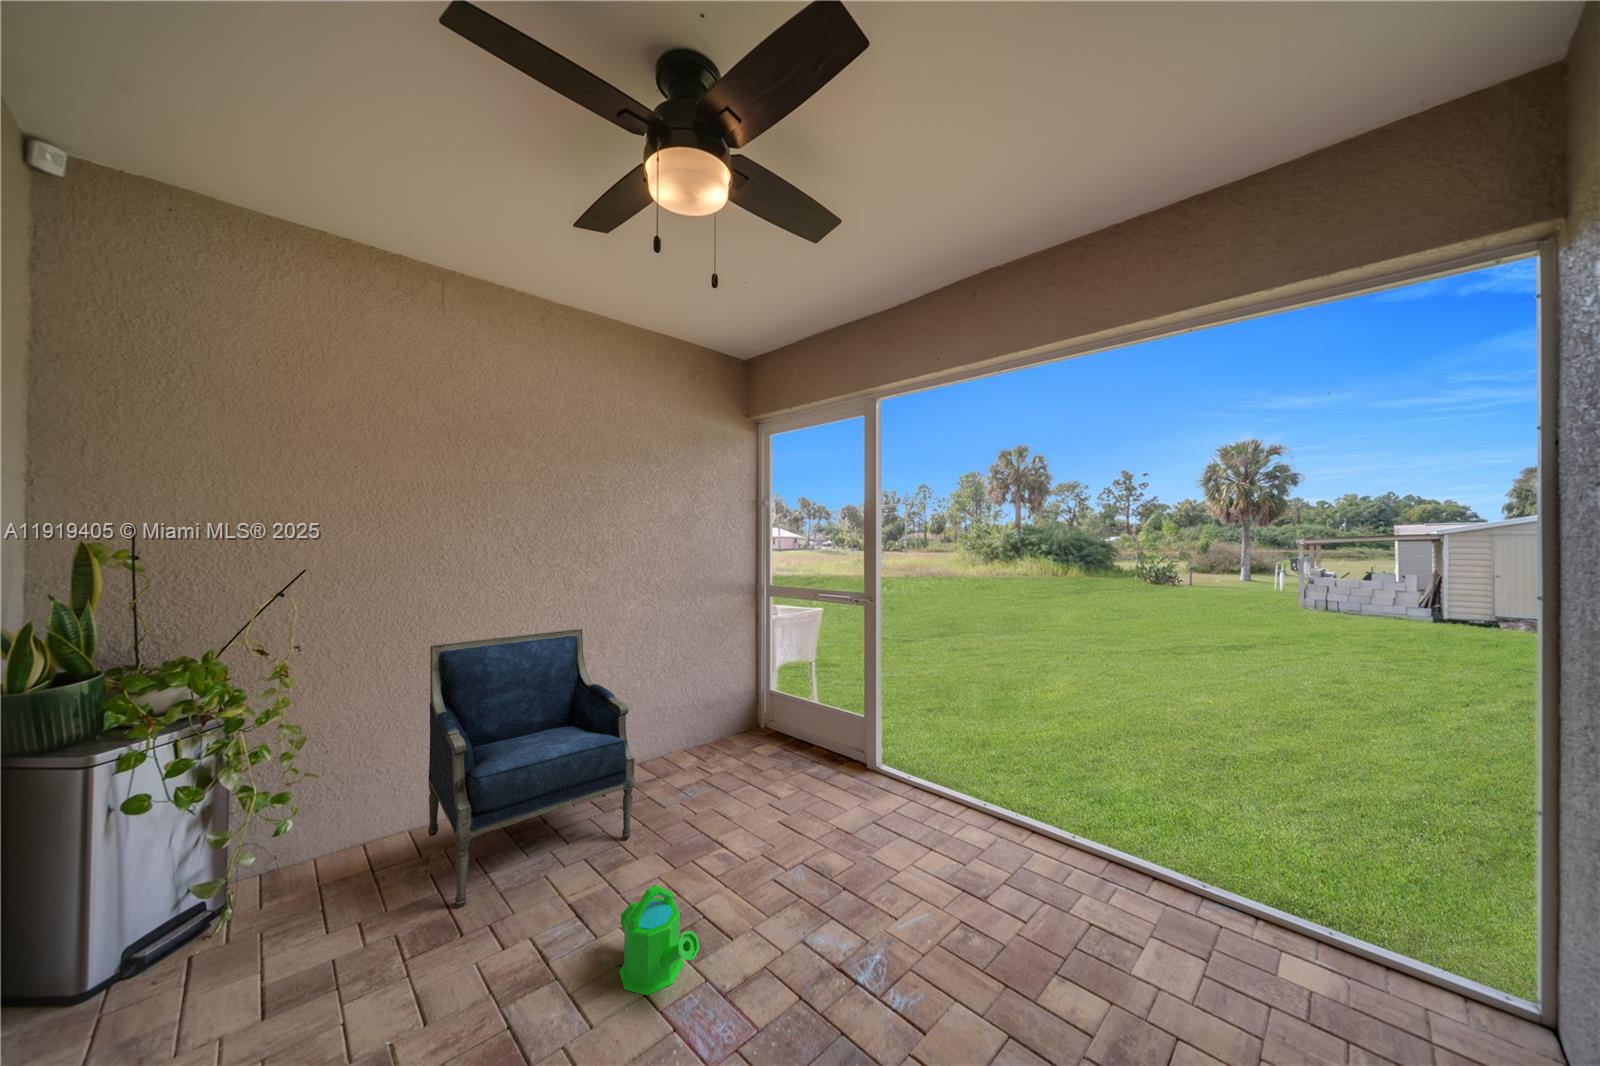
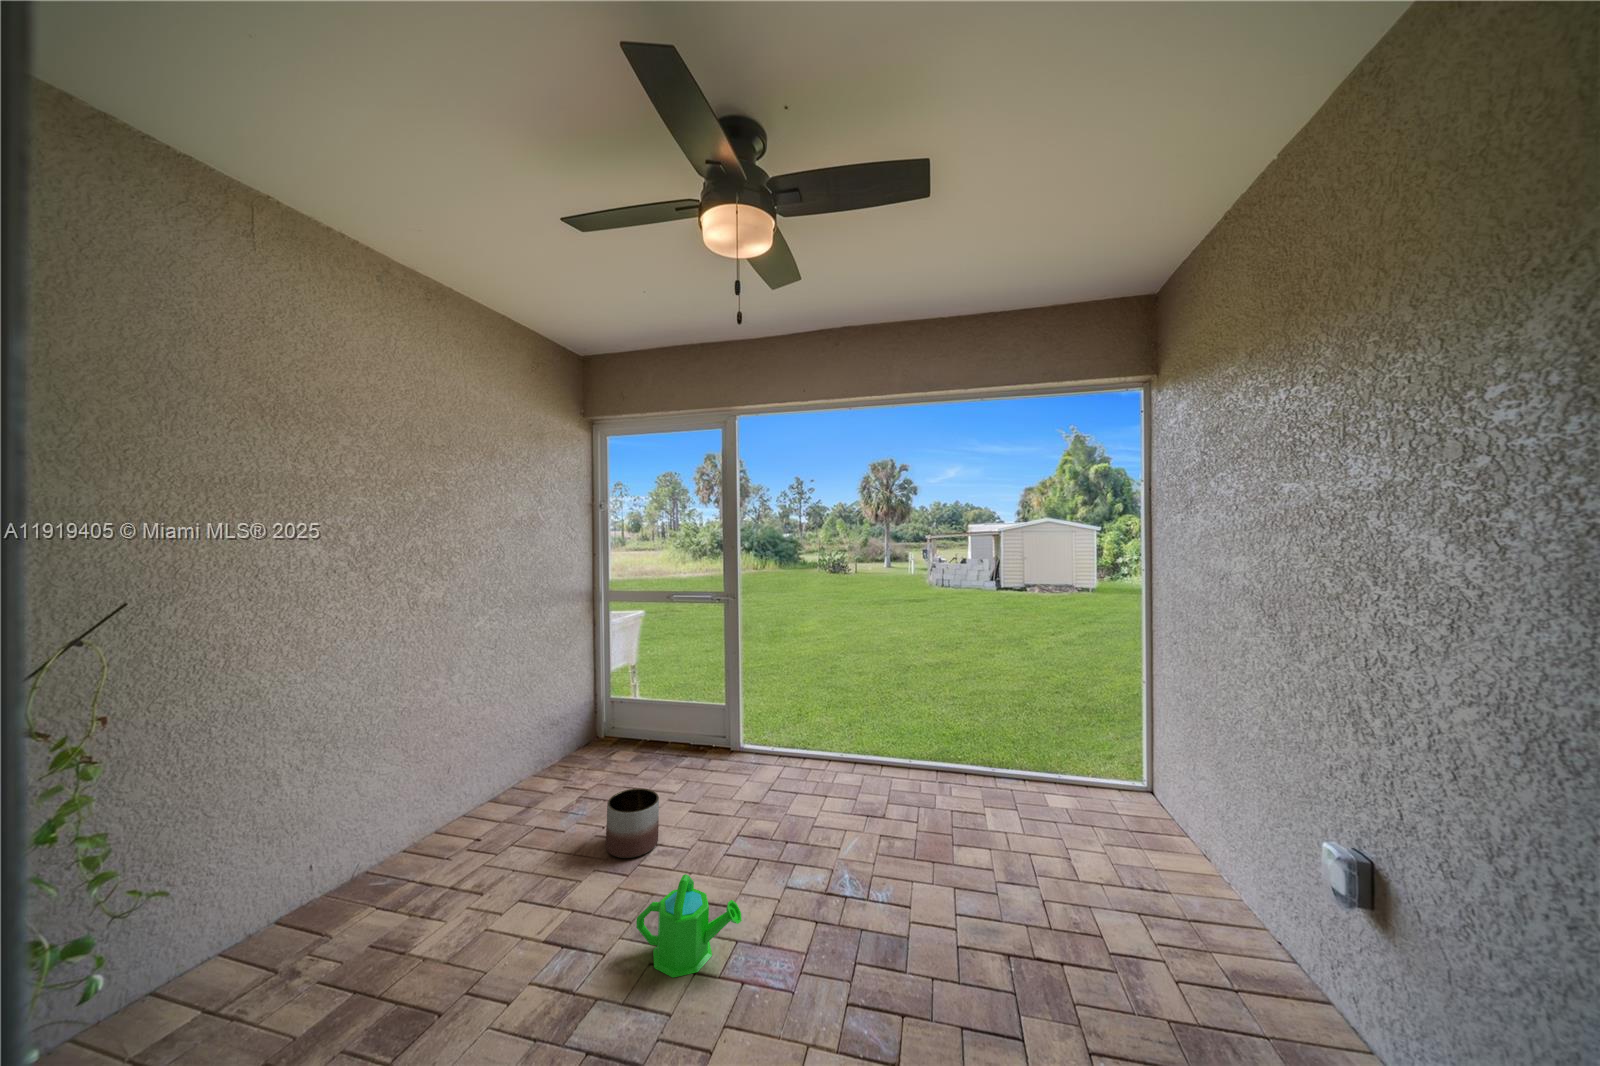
armchair: present [428,629,635,908] -> none [235,647,560,1002]
planter: none [677,783,727,852] -> present [606,788,659,858]

